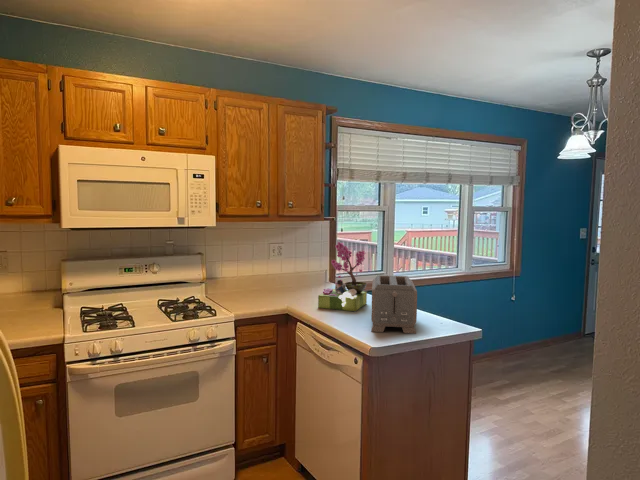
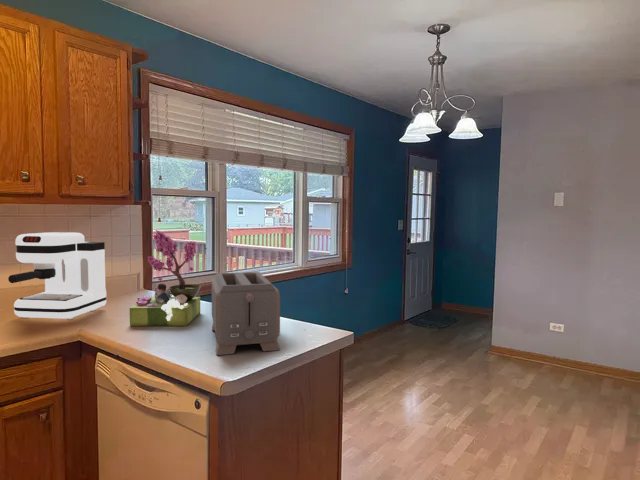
coffee maker: none [248,240,304,300] -> present [8,232,106,319]

